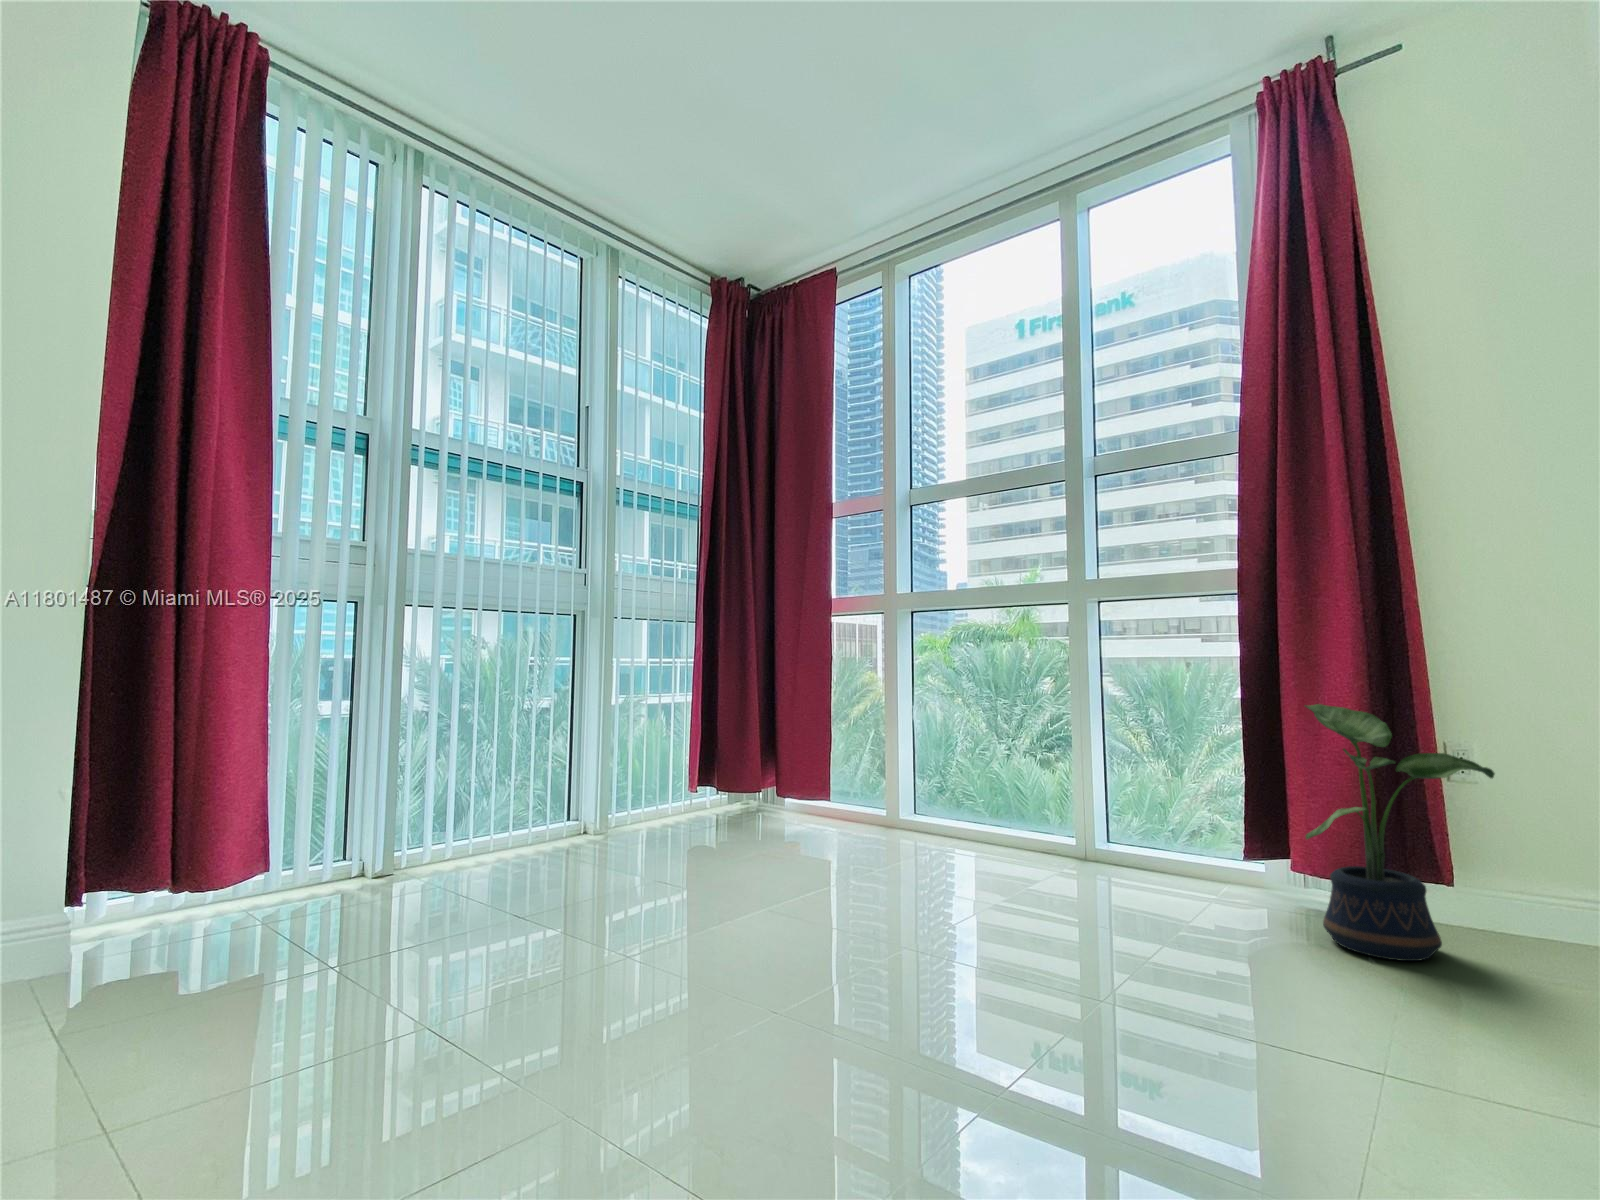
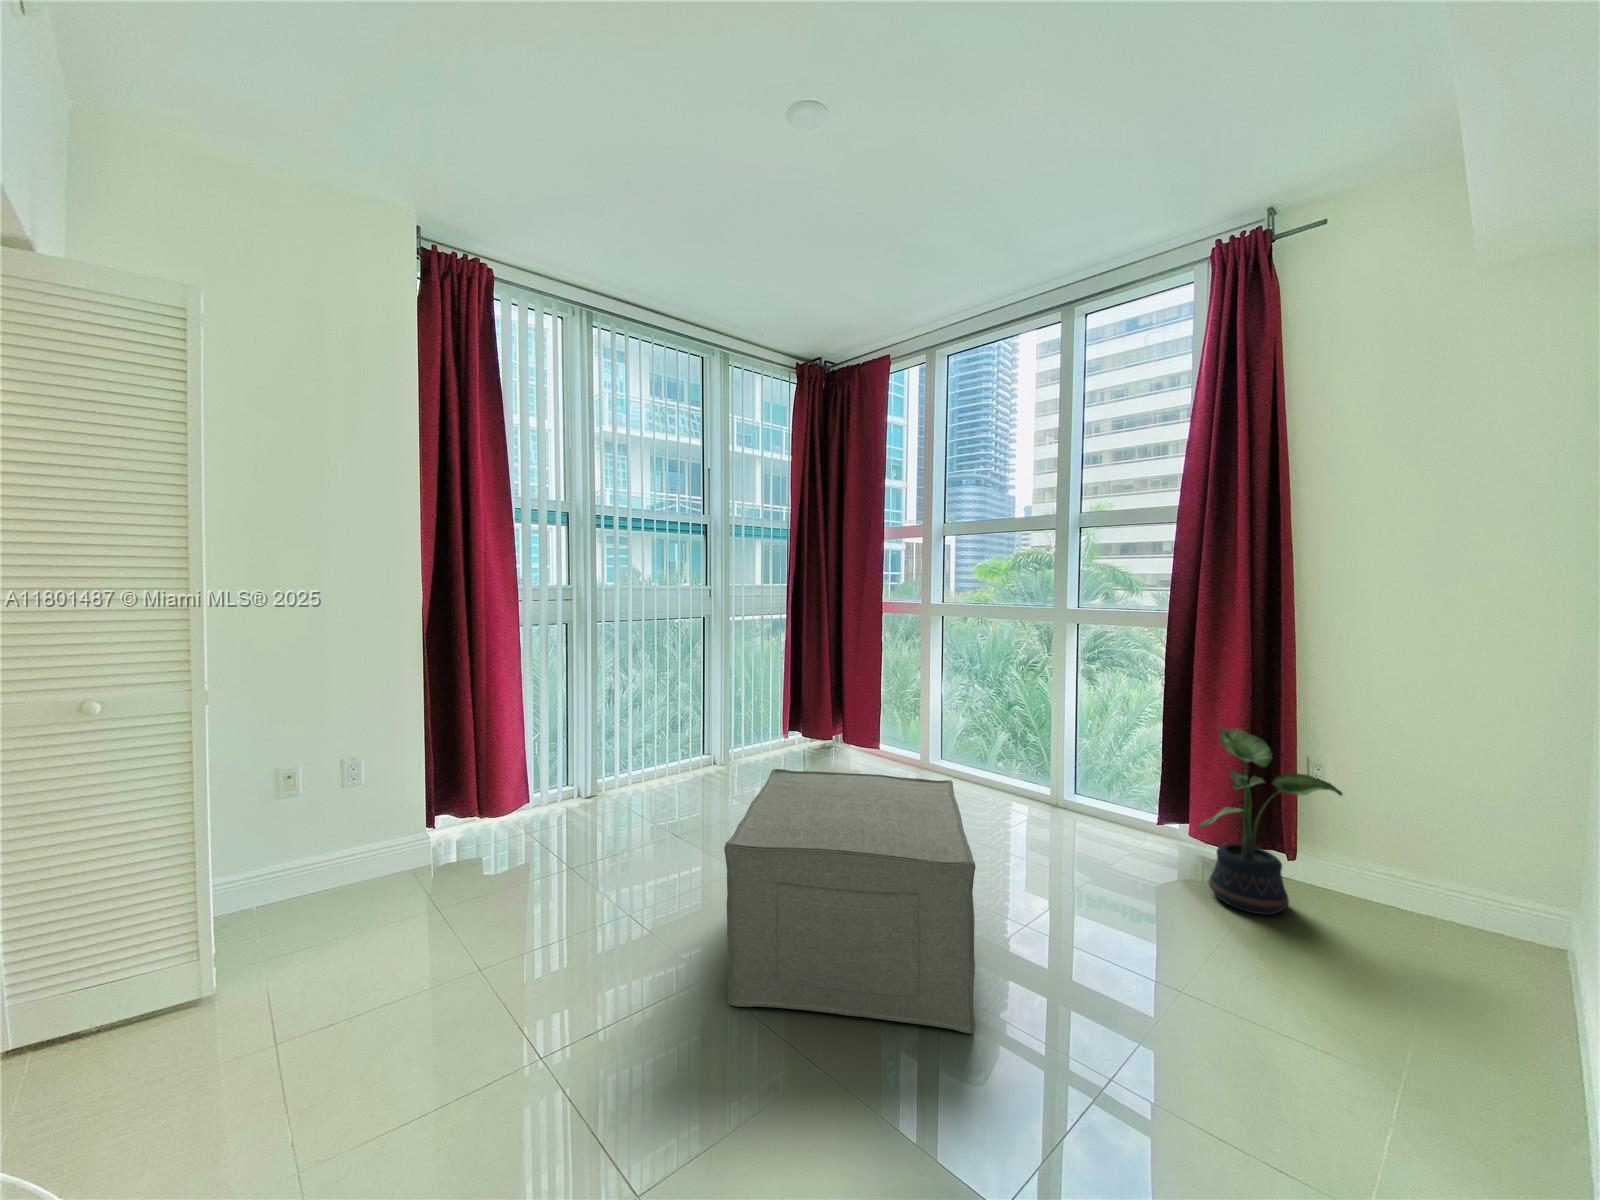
ottoman: none [601,770,1051,1150] -> present [724,769,976,1034]

